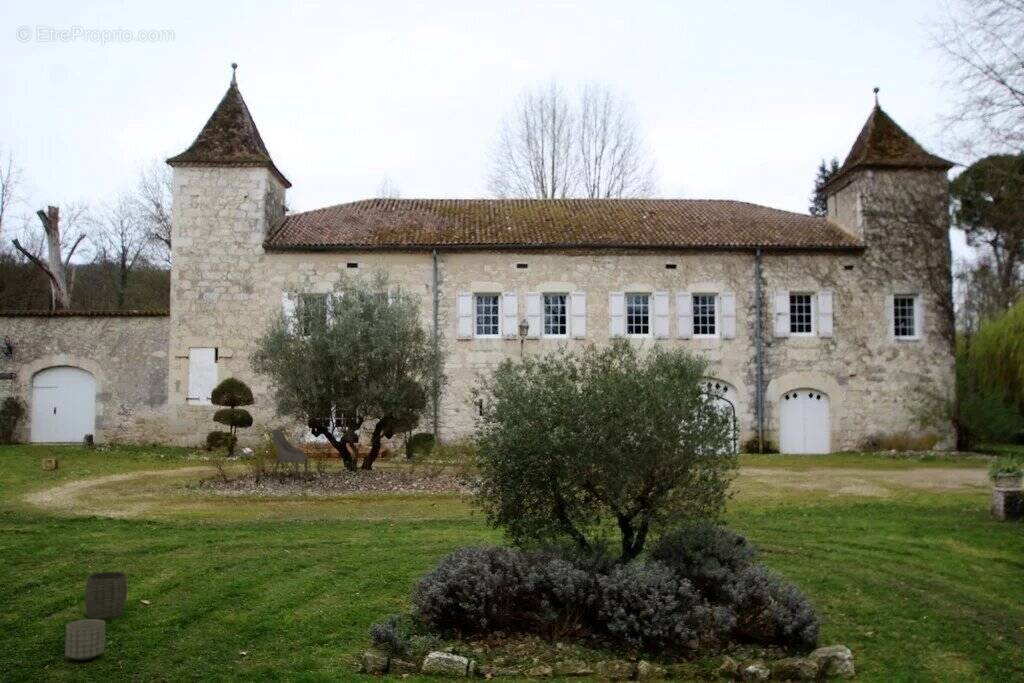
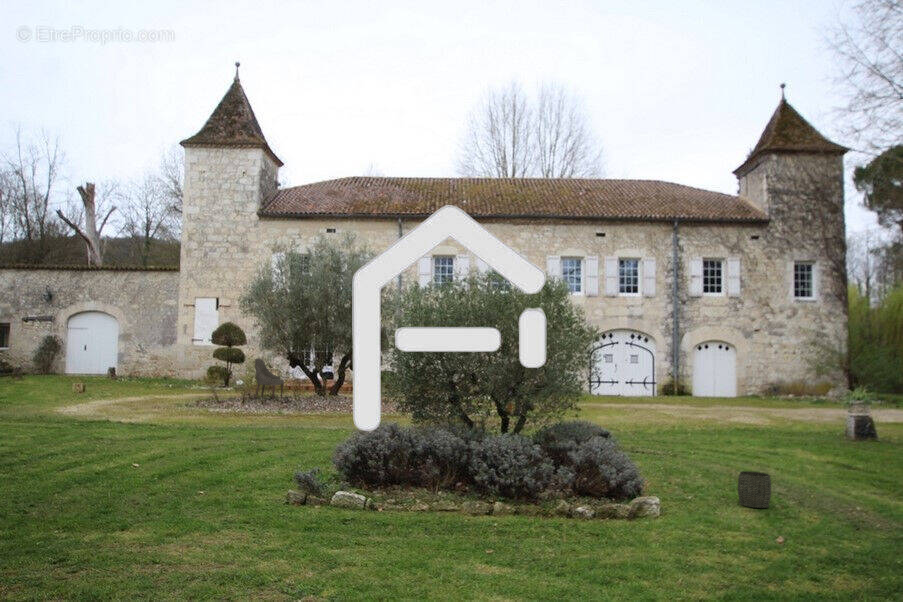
woven basket: present [85,572,127,619] -> present [738,471,771,508]
planter: present [65,619,105,660] -> none [63,457,93,486]

